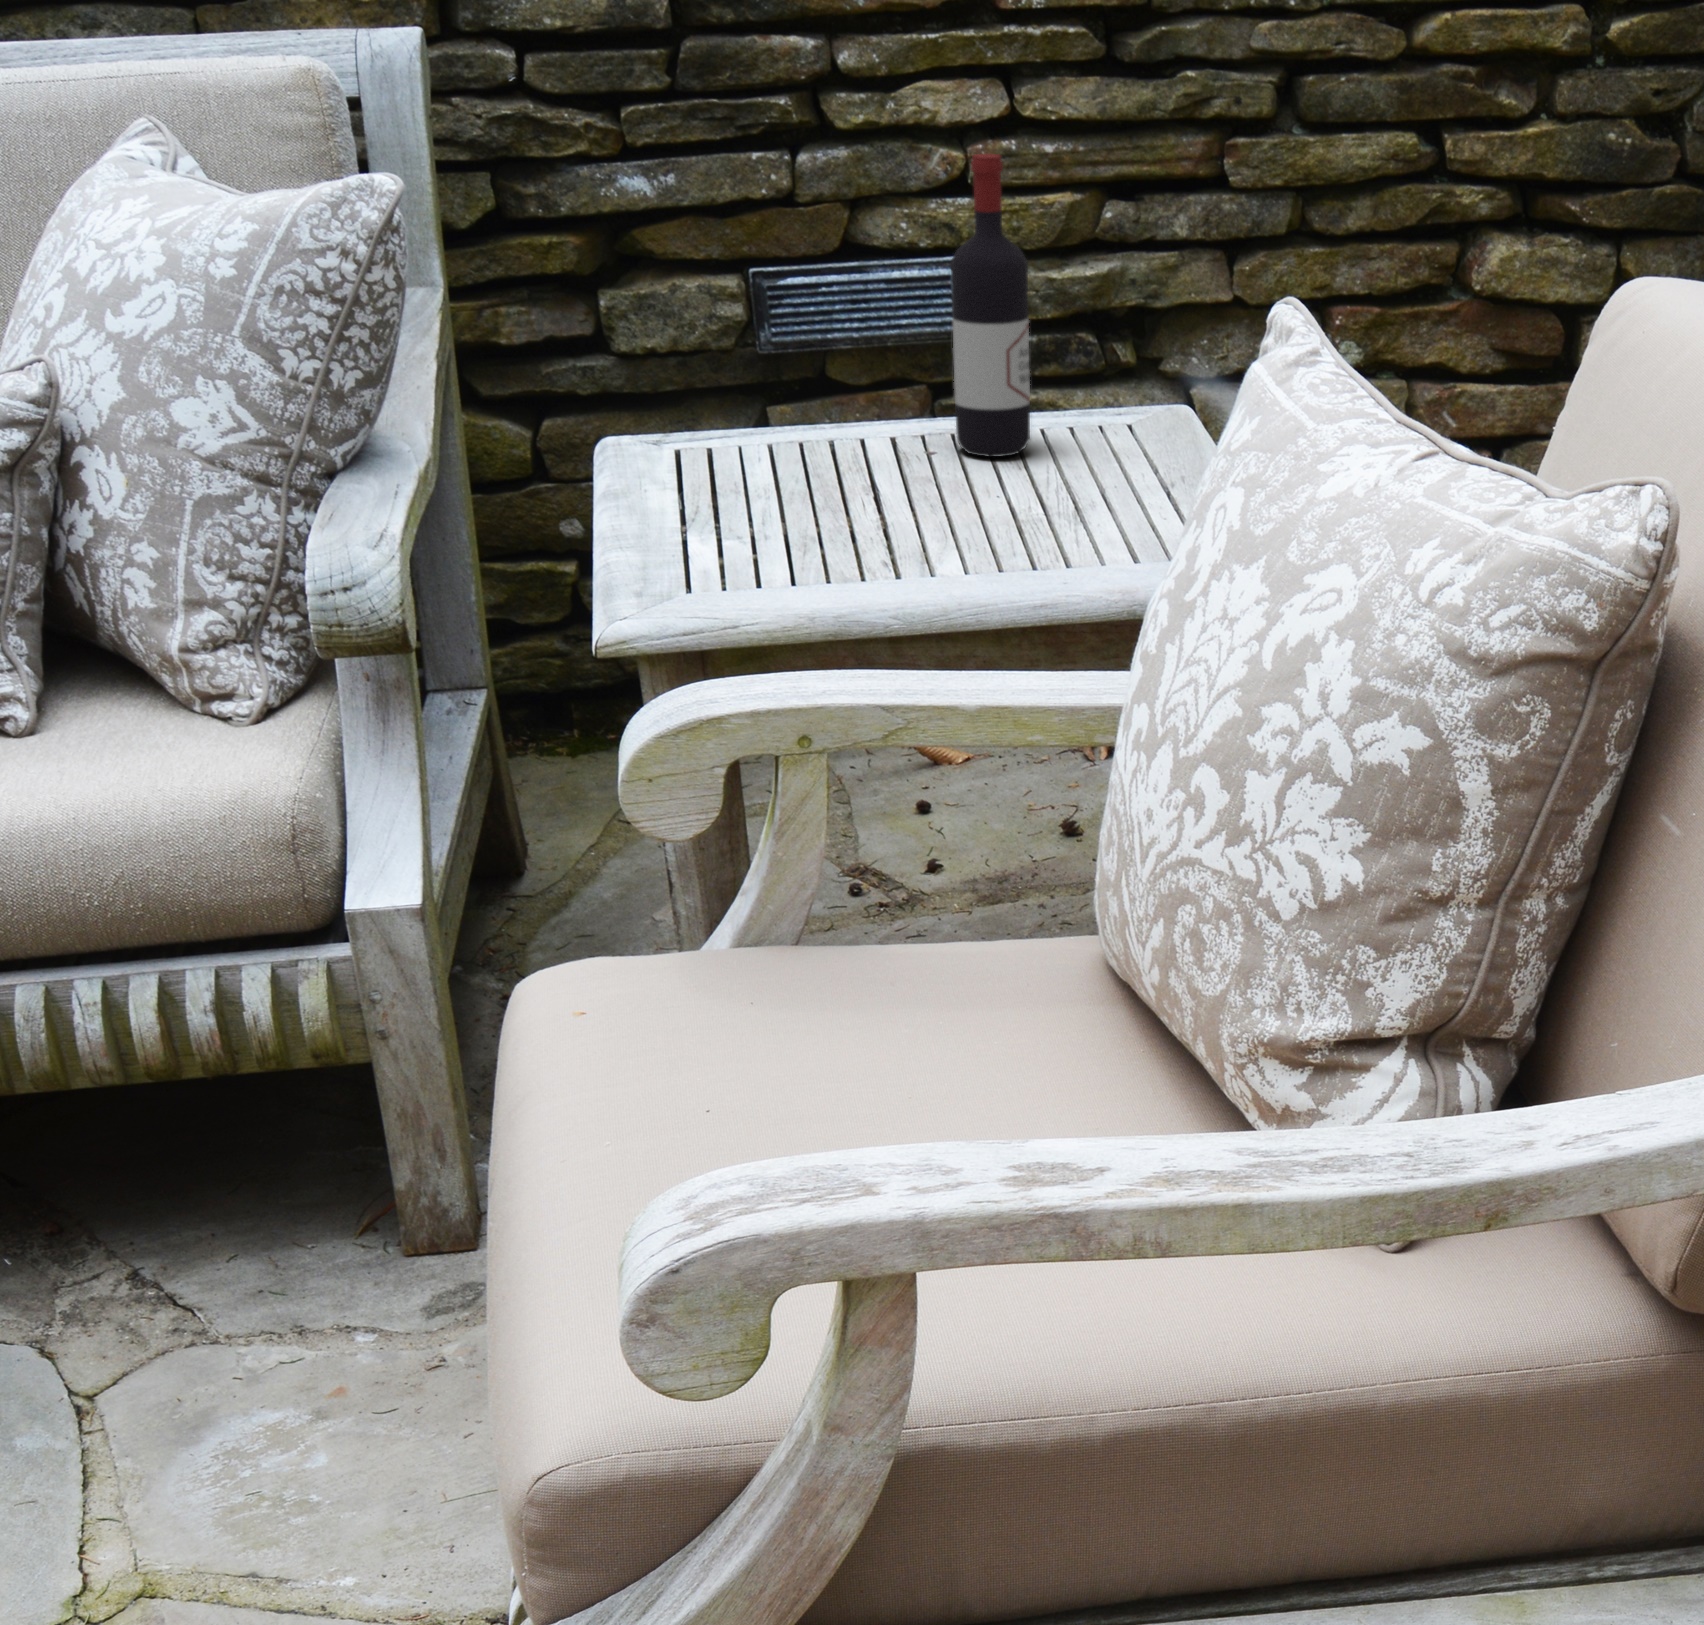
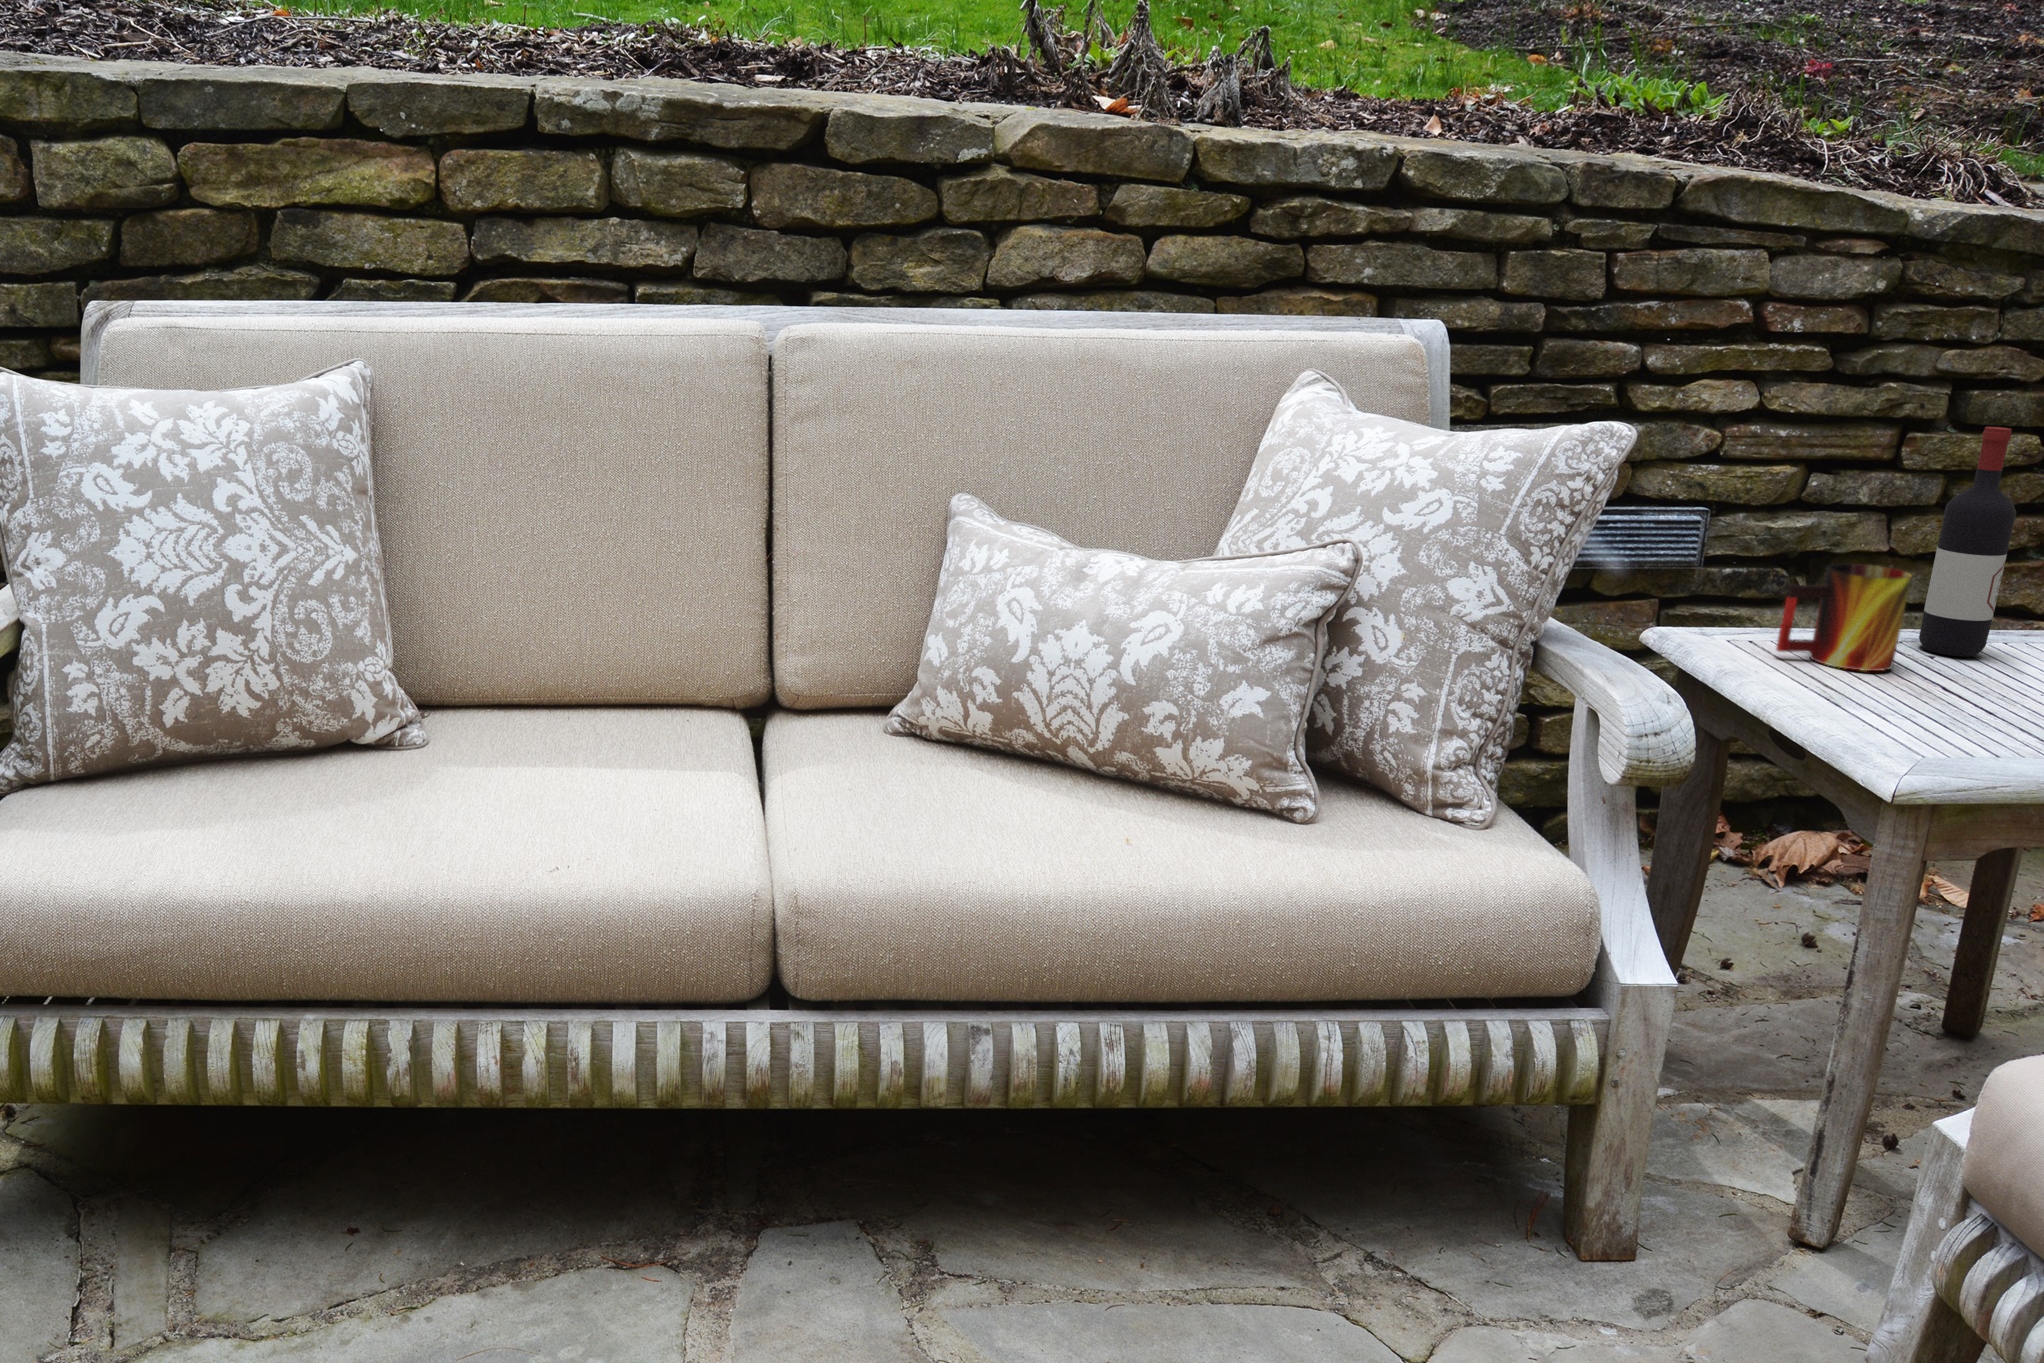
mug: none [722,345,872,484] -> present [1776,564,1911,671]

